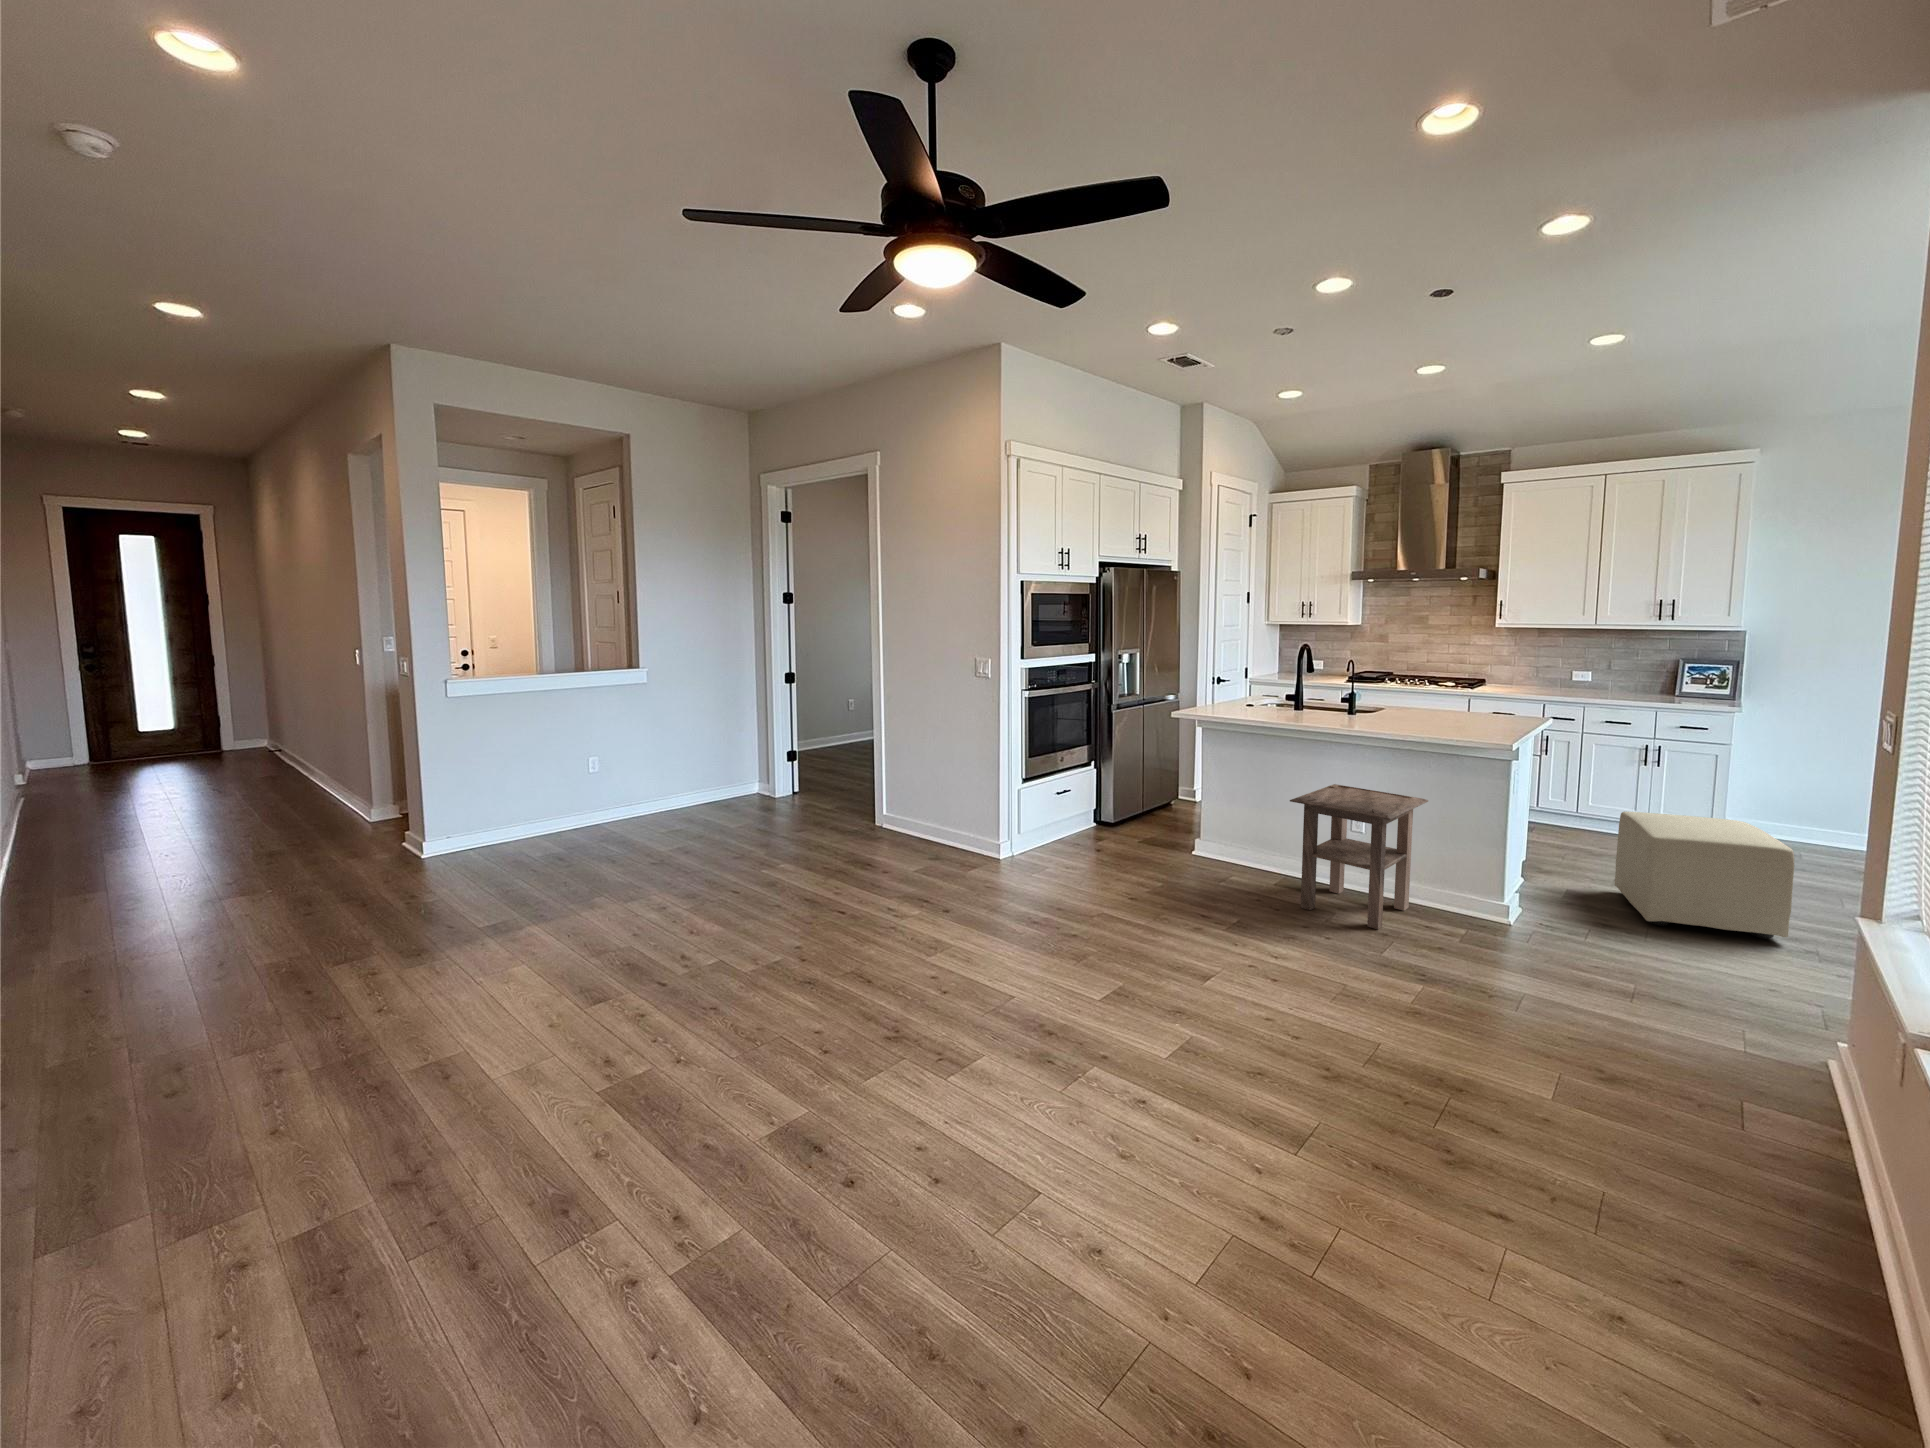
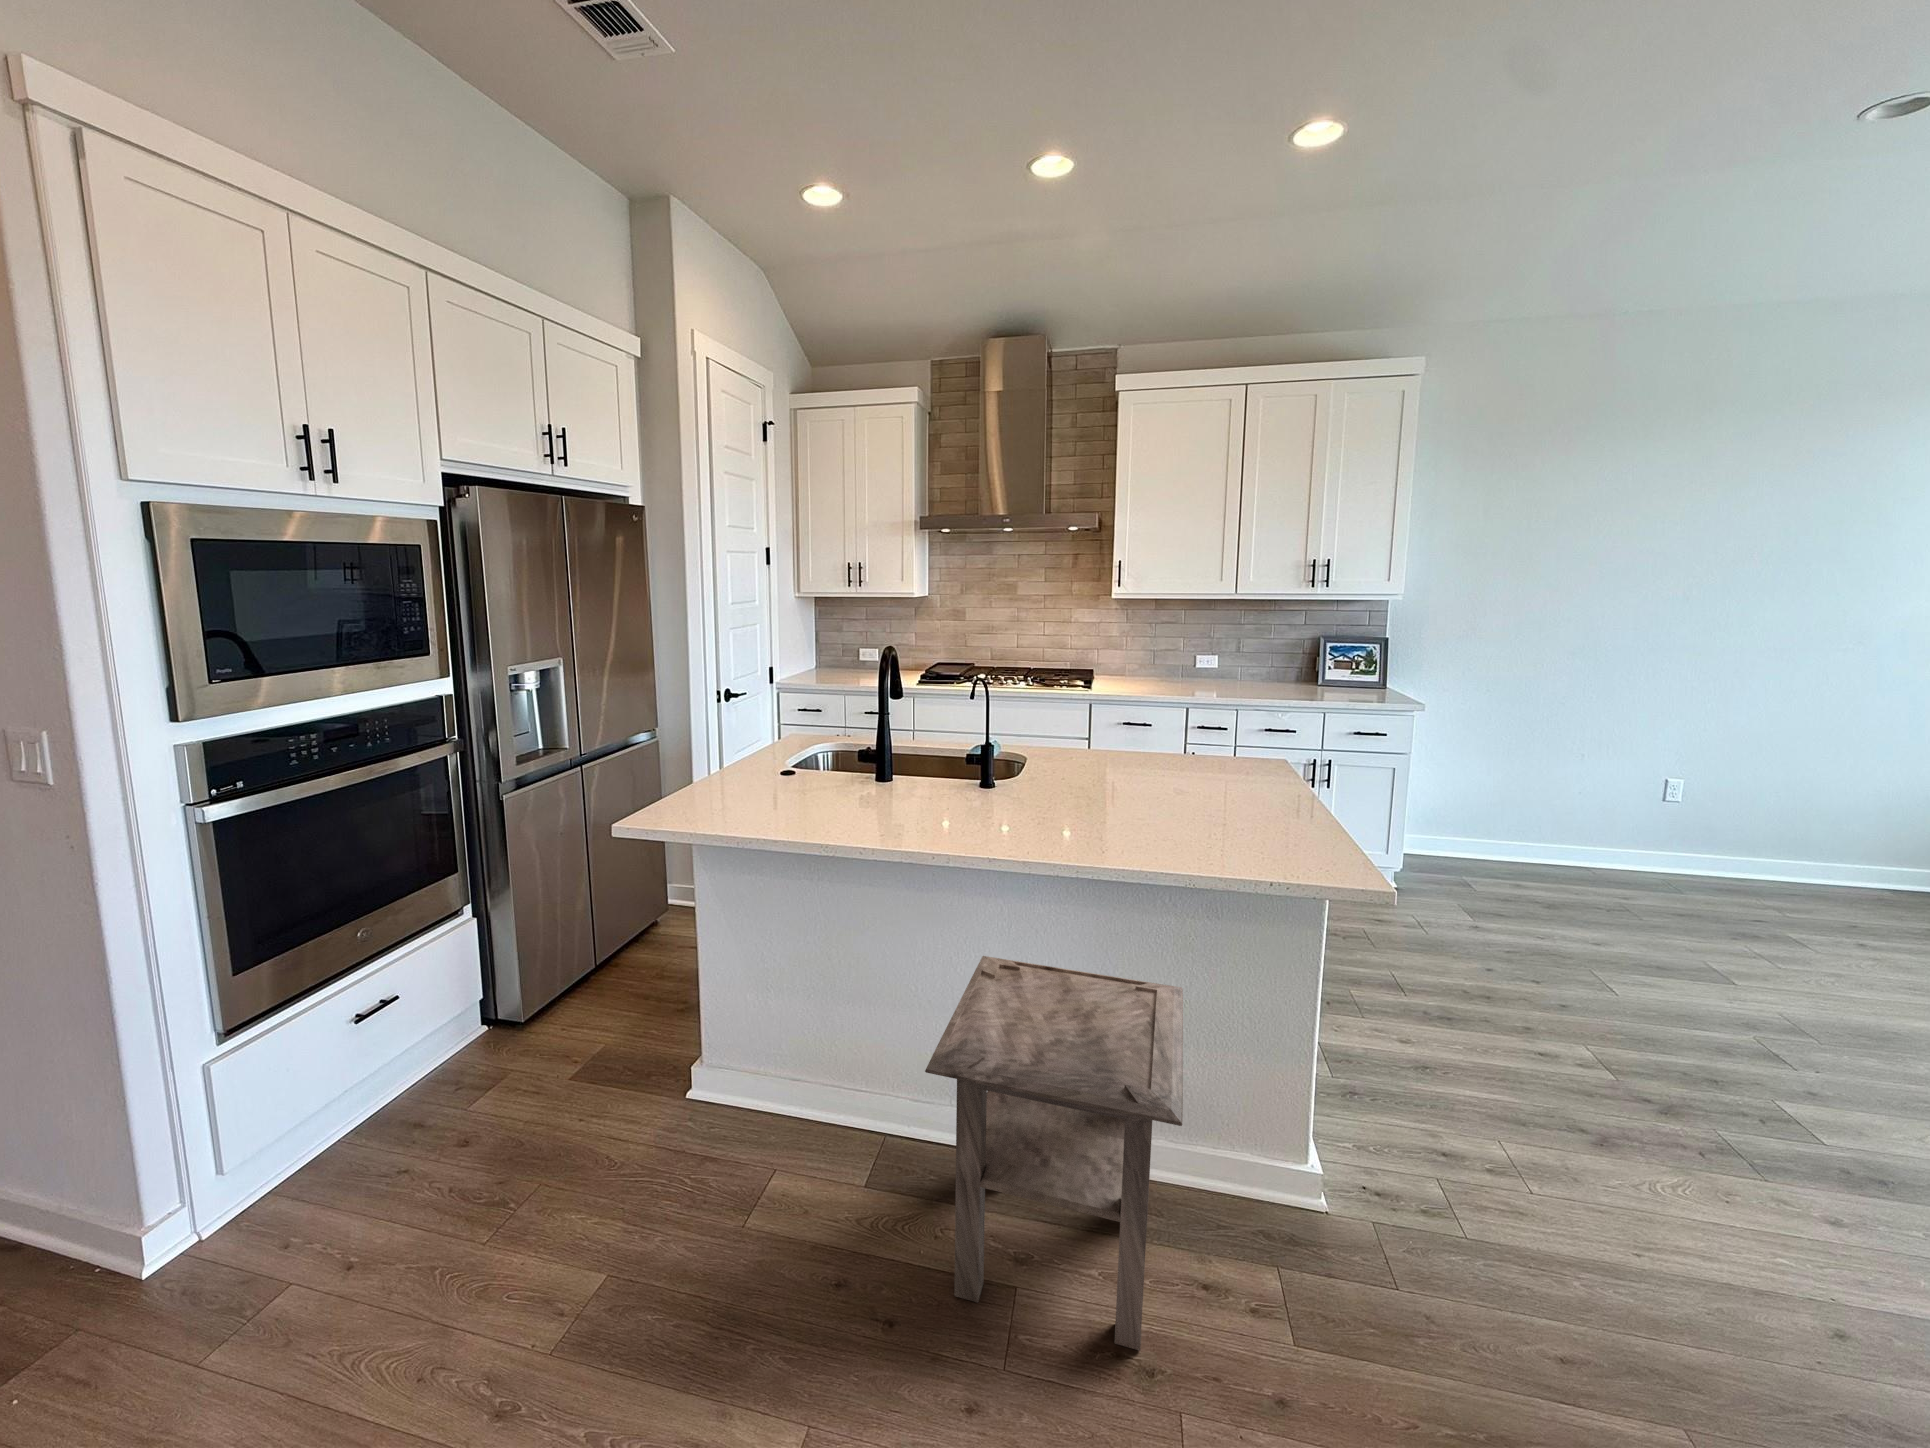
ottoman: present [1615,812,1794,939] -> none [1374,902,1688,1127]

